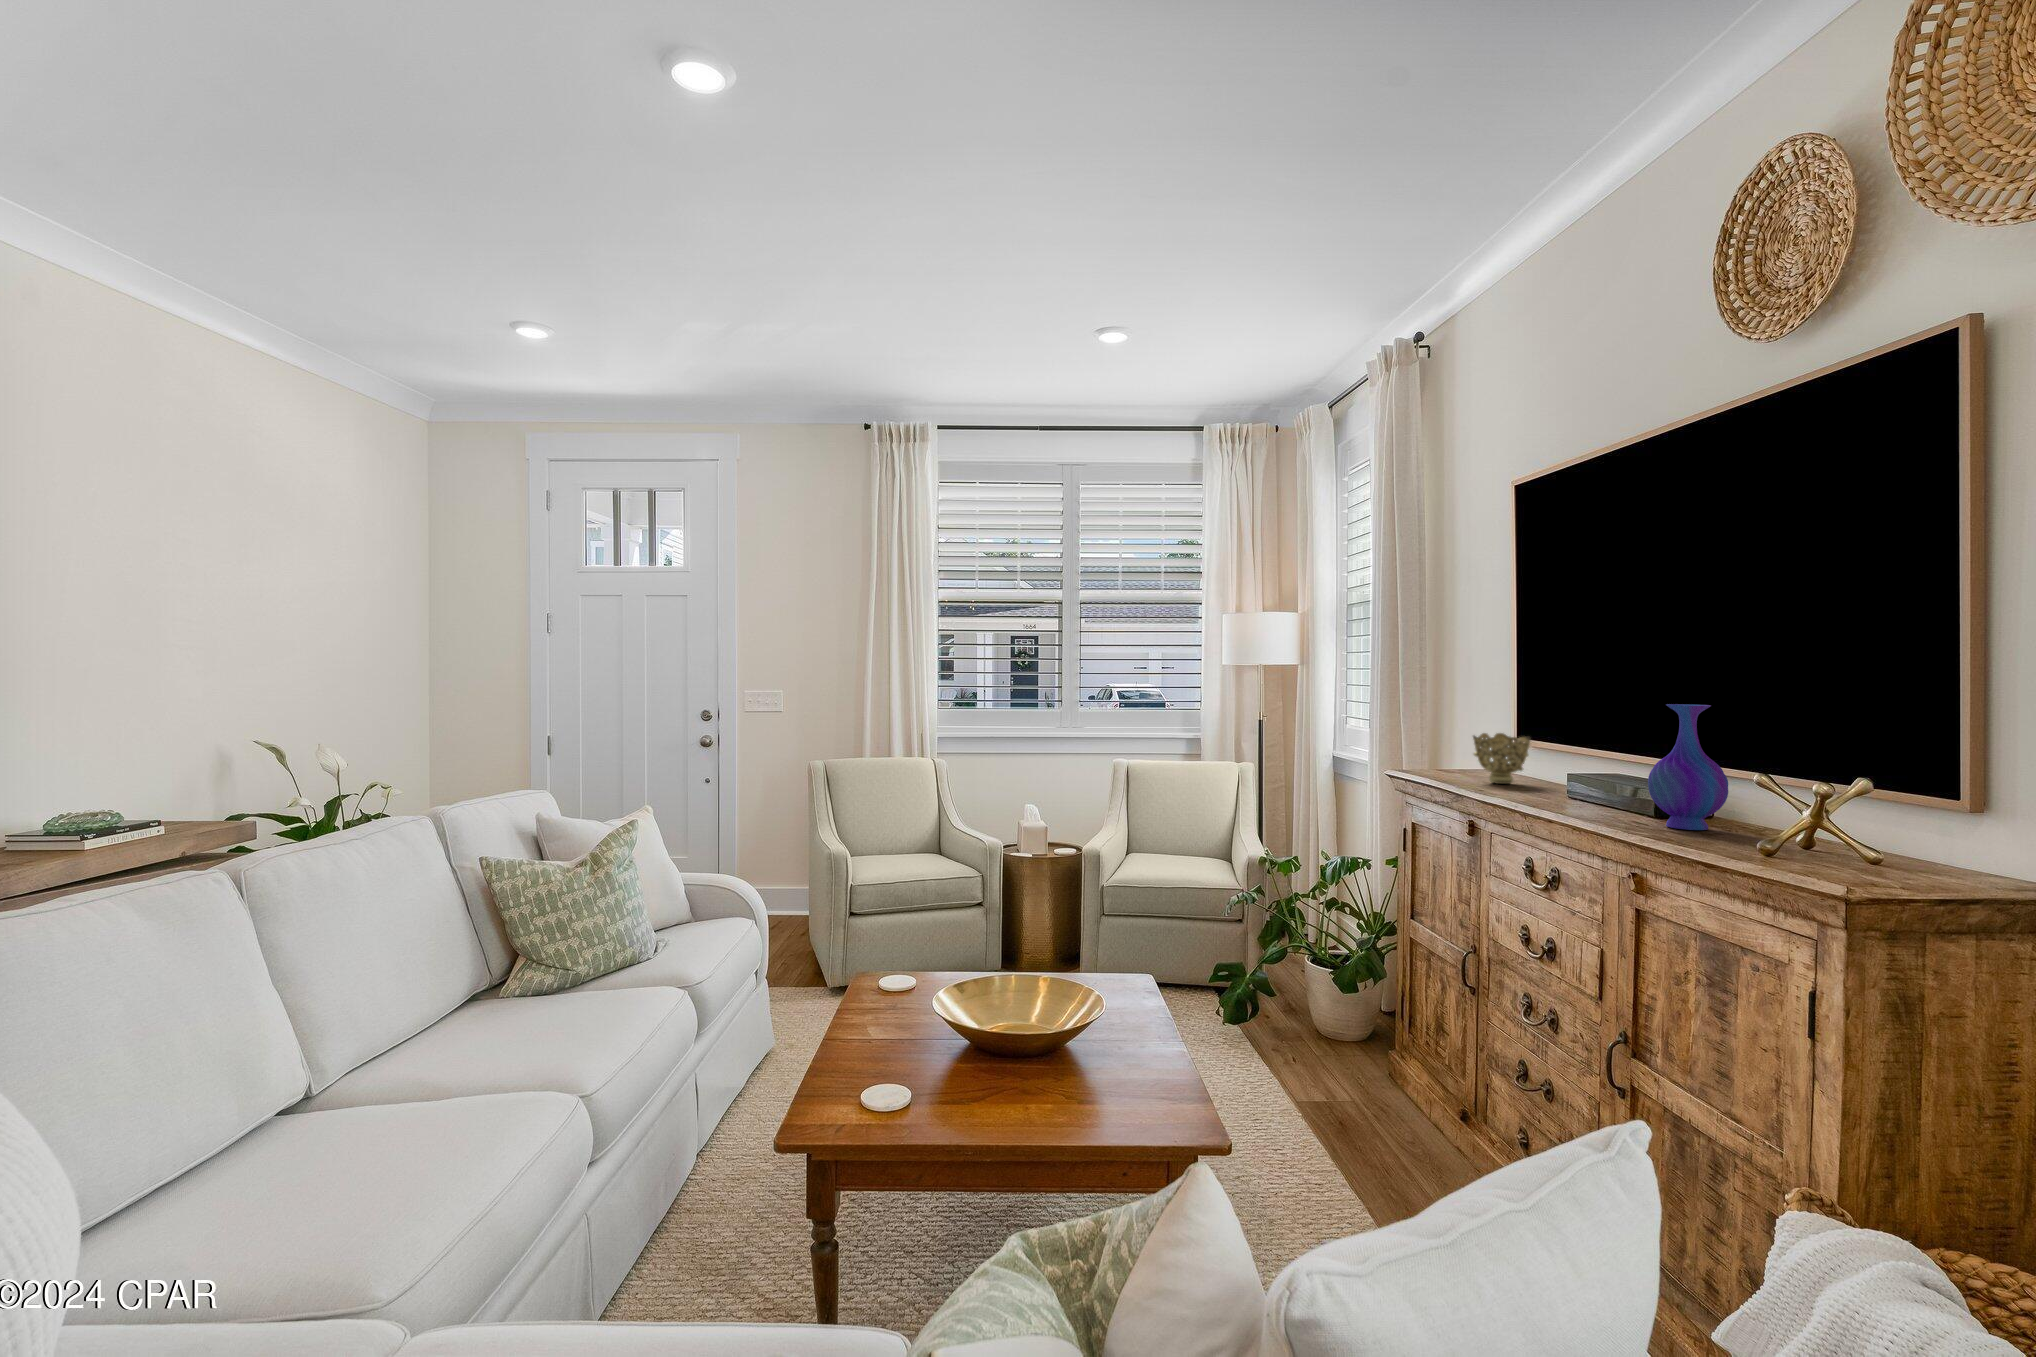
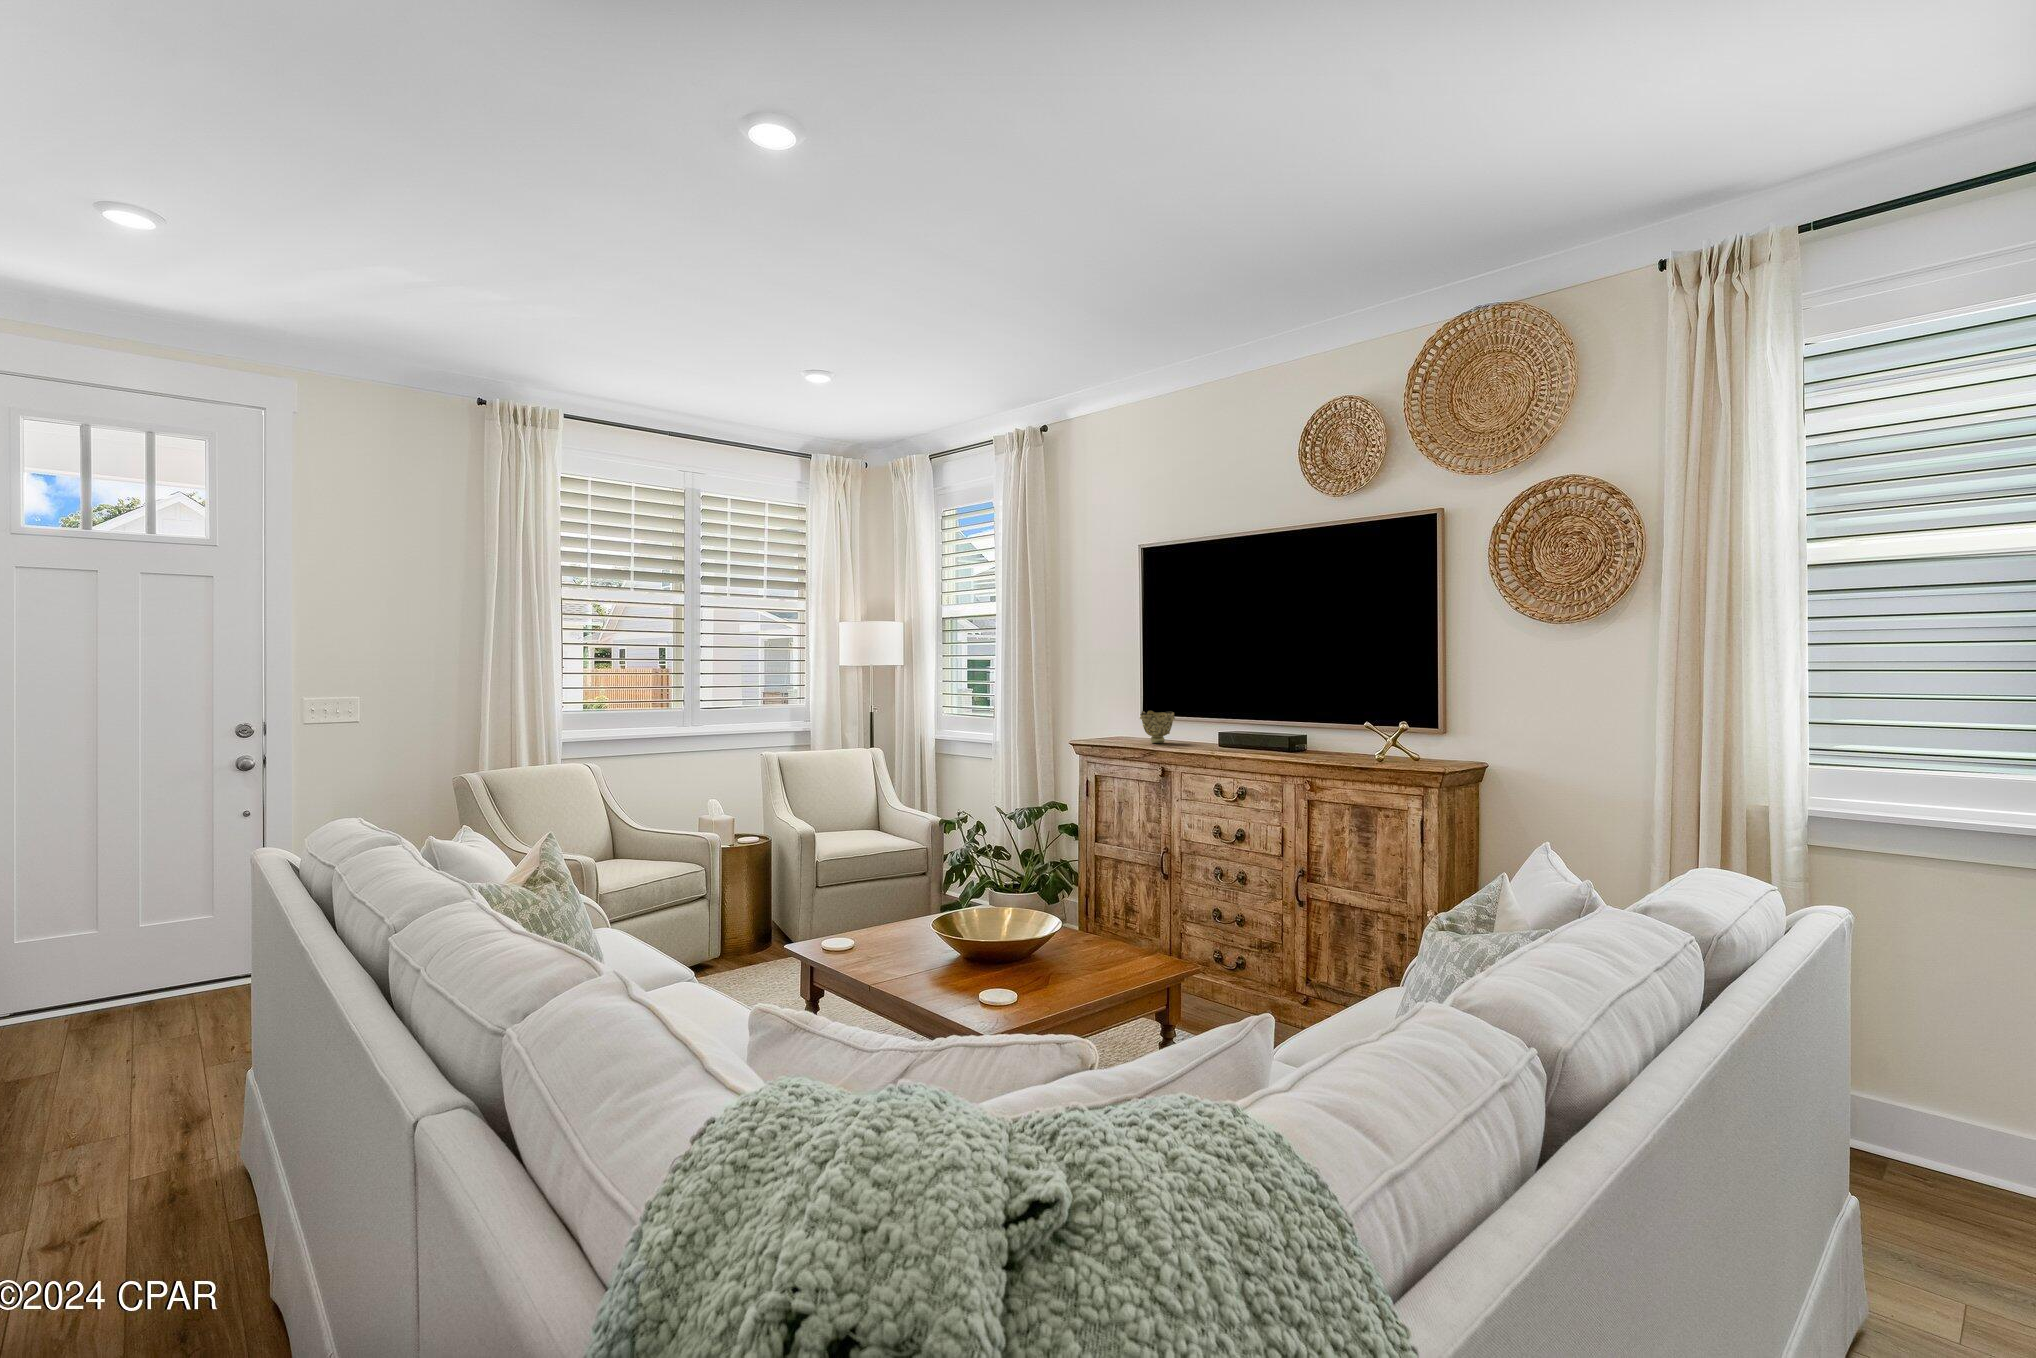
vase: present [1648,704,1728,830] -> none [1295,689,1332,756]

